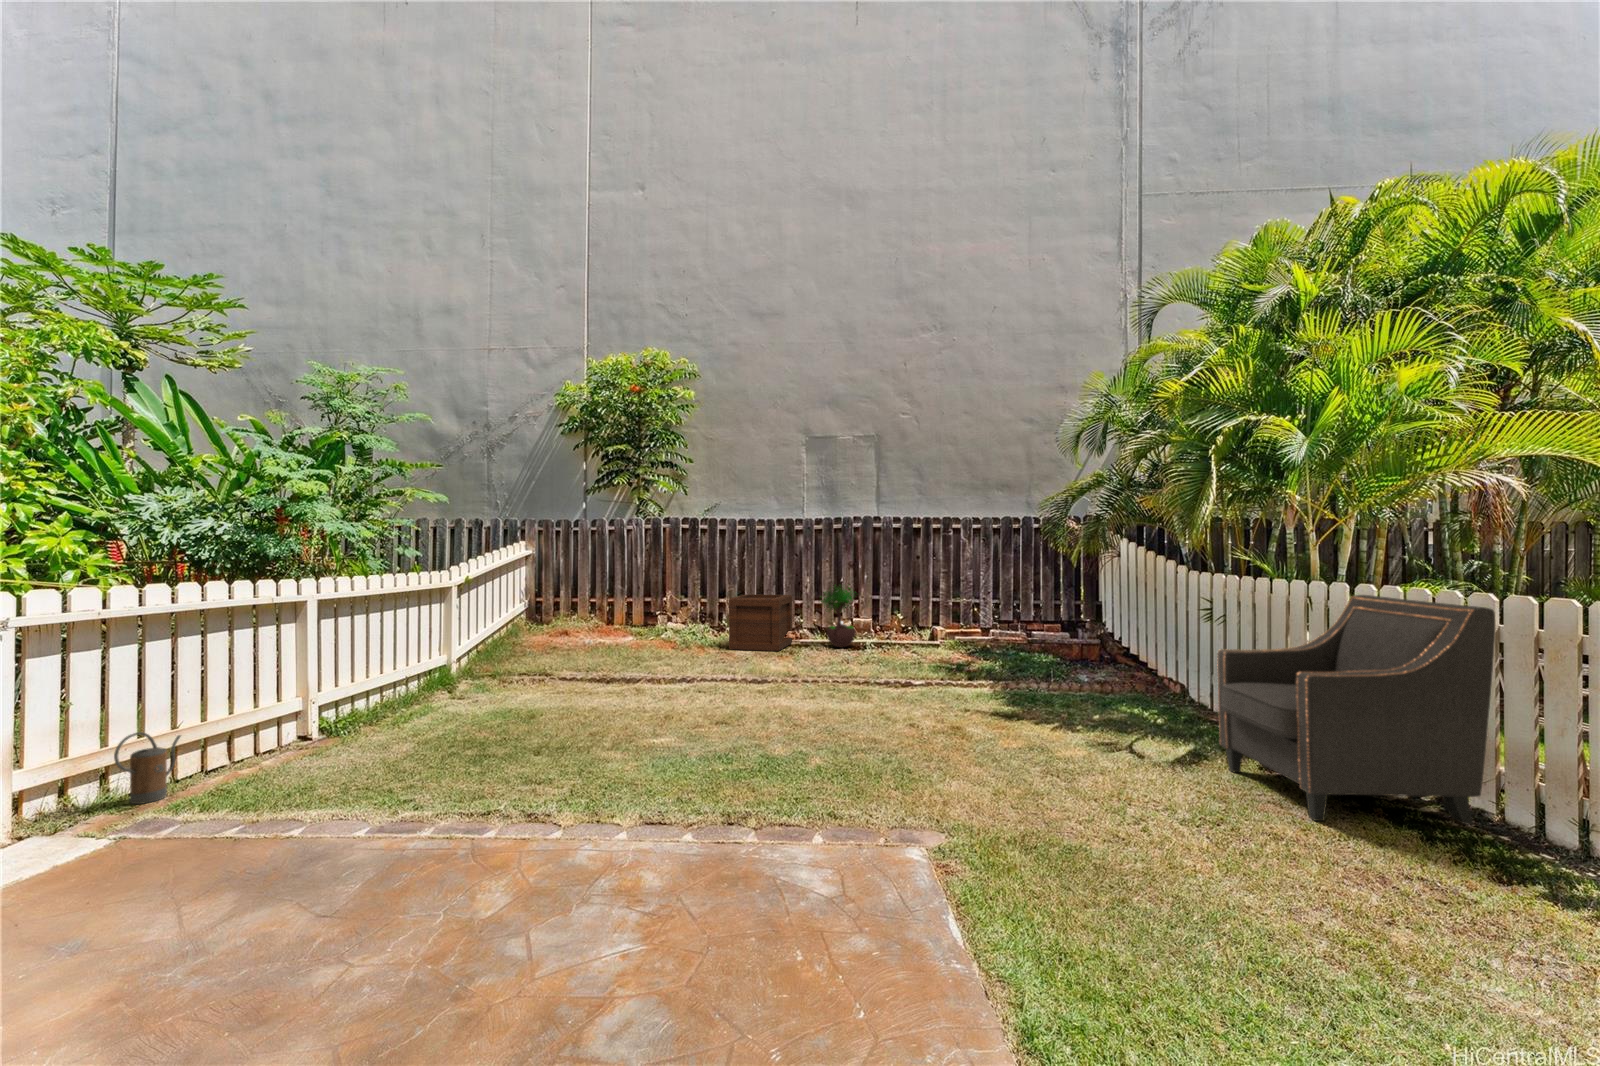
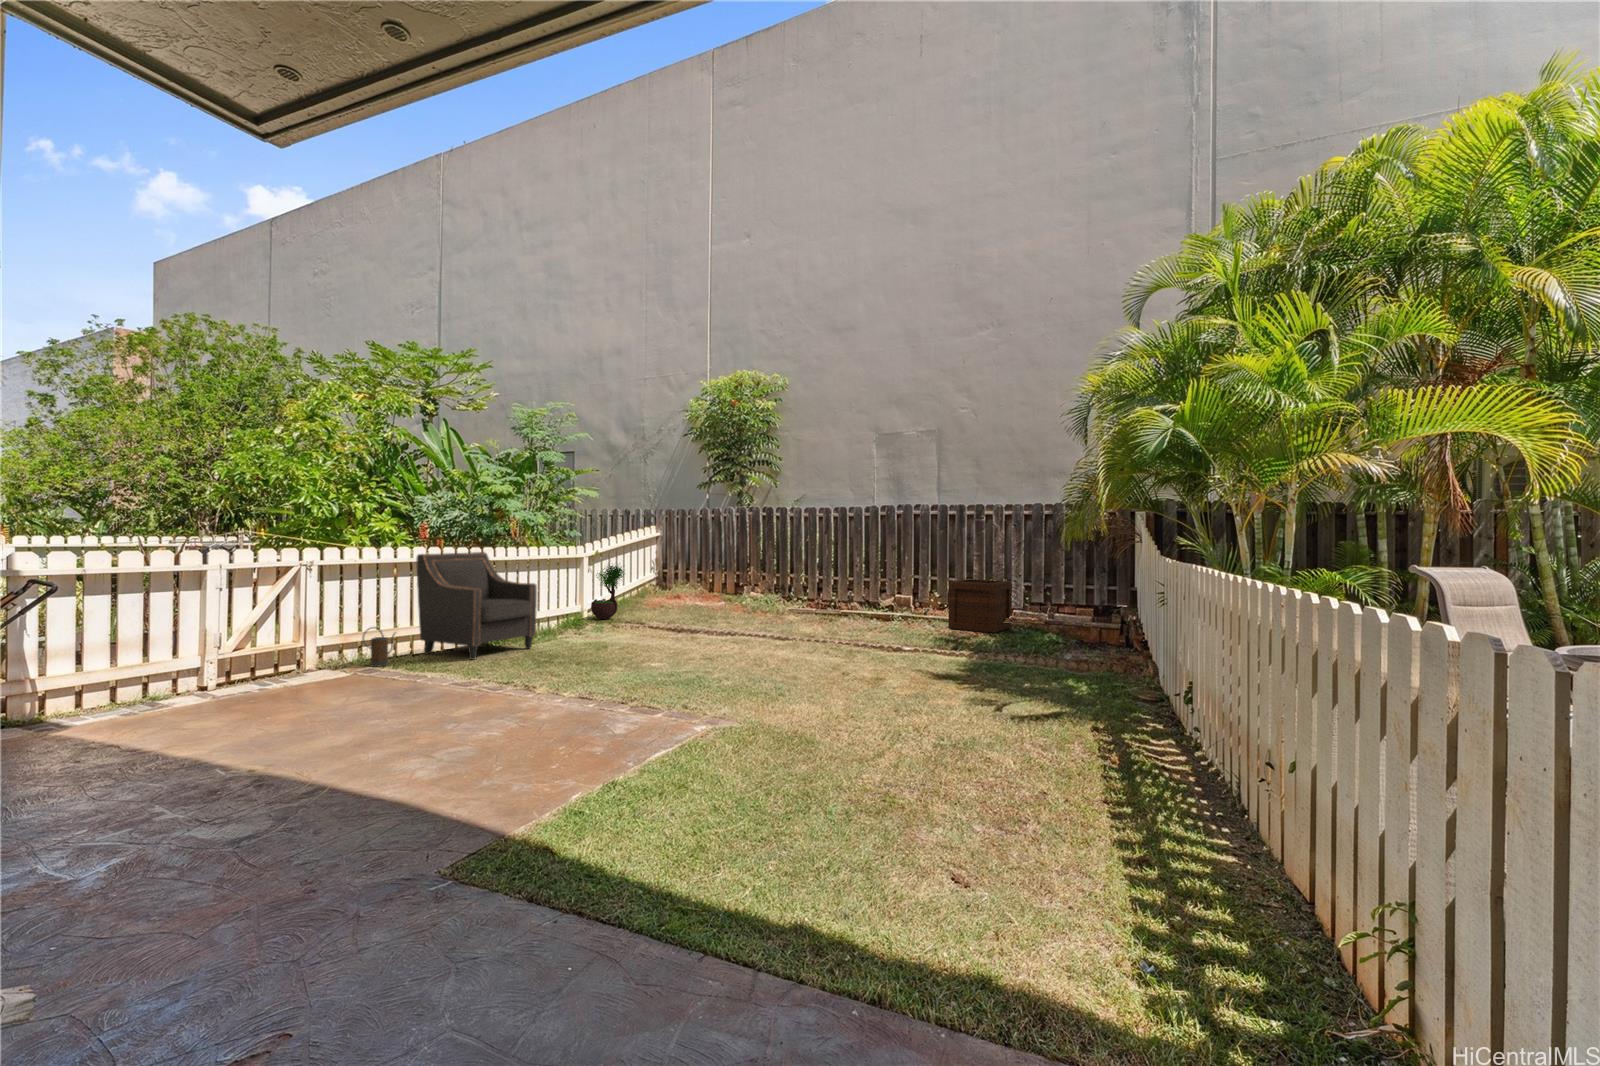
potted tree: present [820,586,856,647] -> present [591,565,624,619]
wooden crate: present [729,594,792,651] -> present [948,579,1012,633]
chair: present [1217,595,1495,825] -> present [416,552,537,660]

